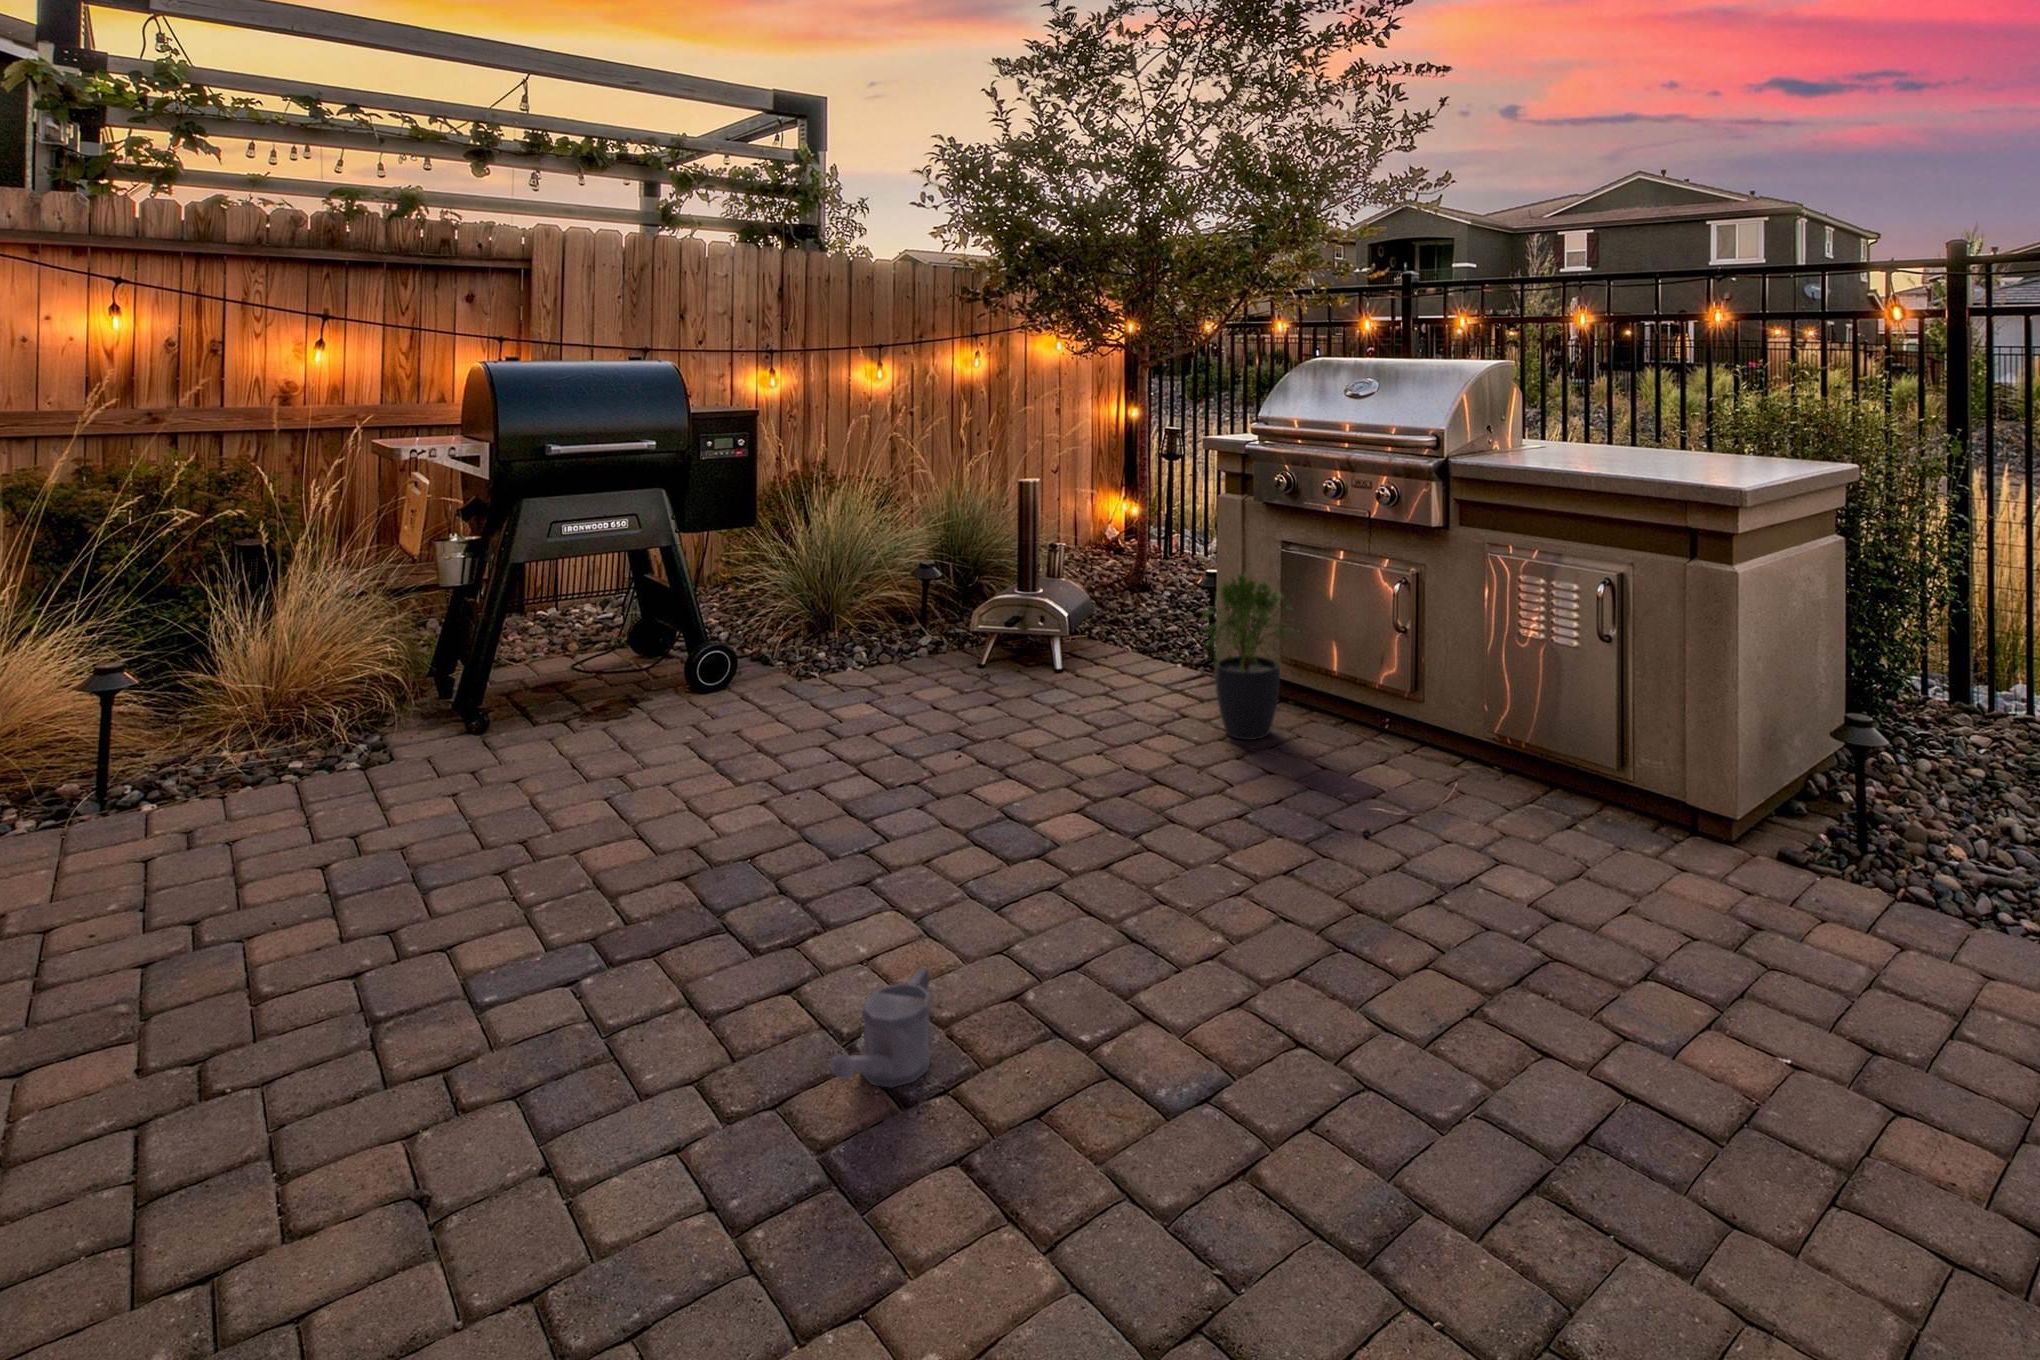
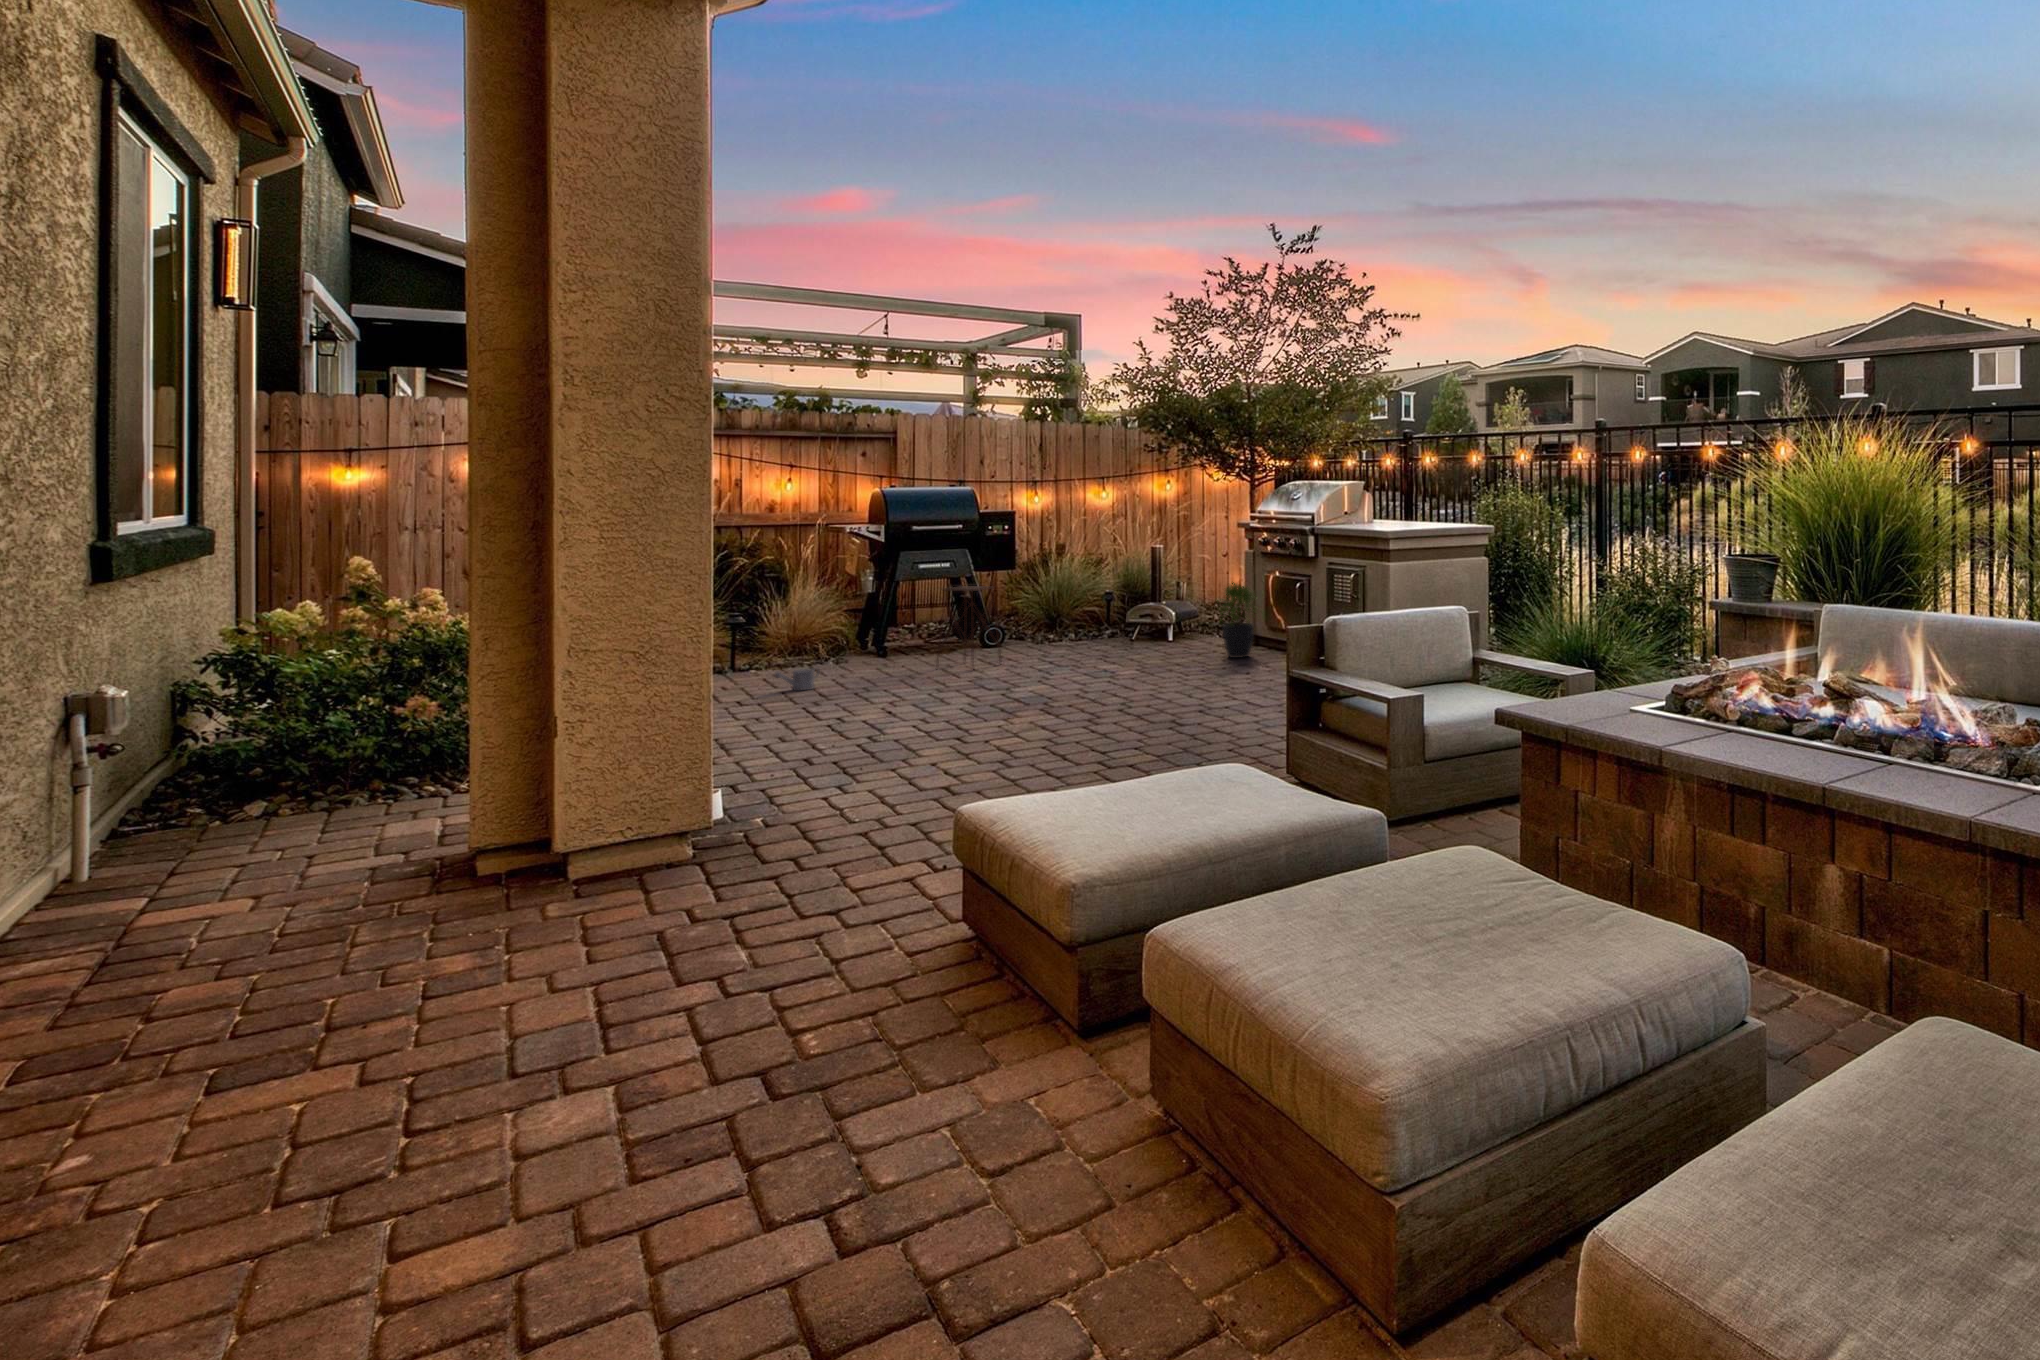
side table: none [587,590,743,809] -> present [937,586,1001,665]
watering can: present [831,967,931,1088] -> present [776,669,820,691]

